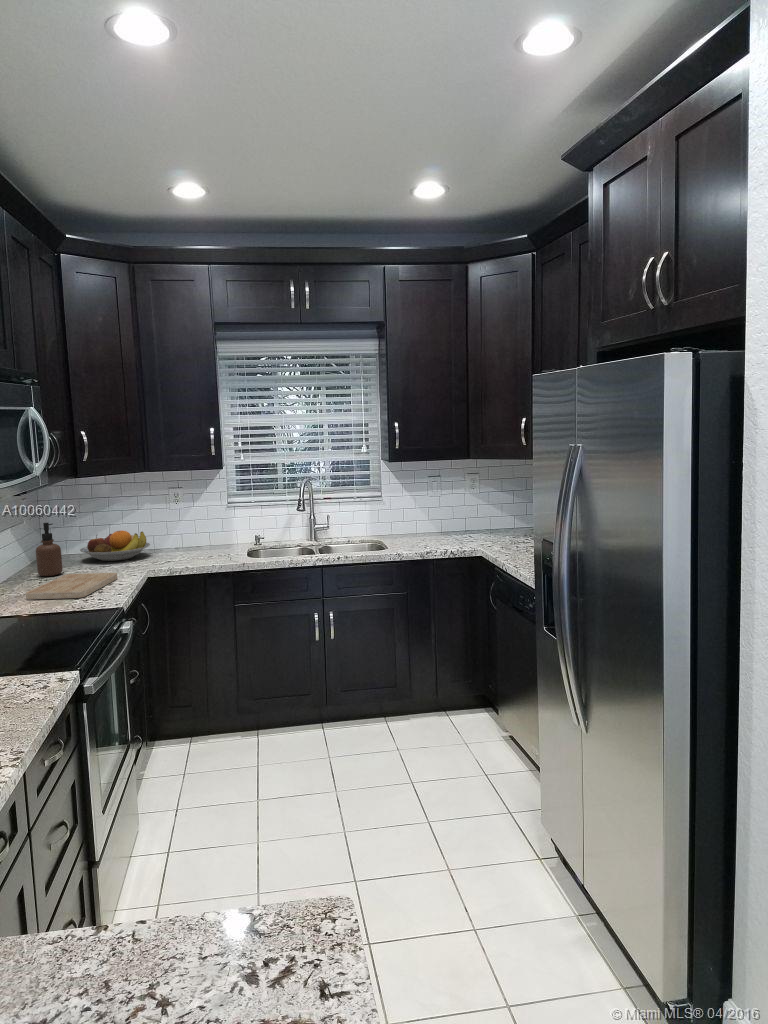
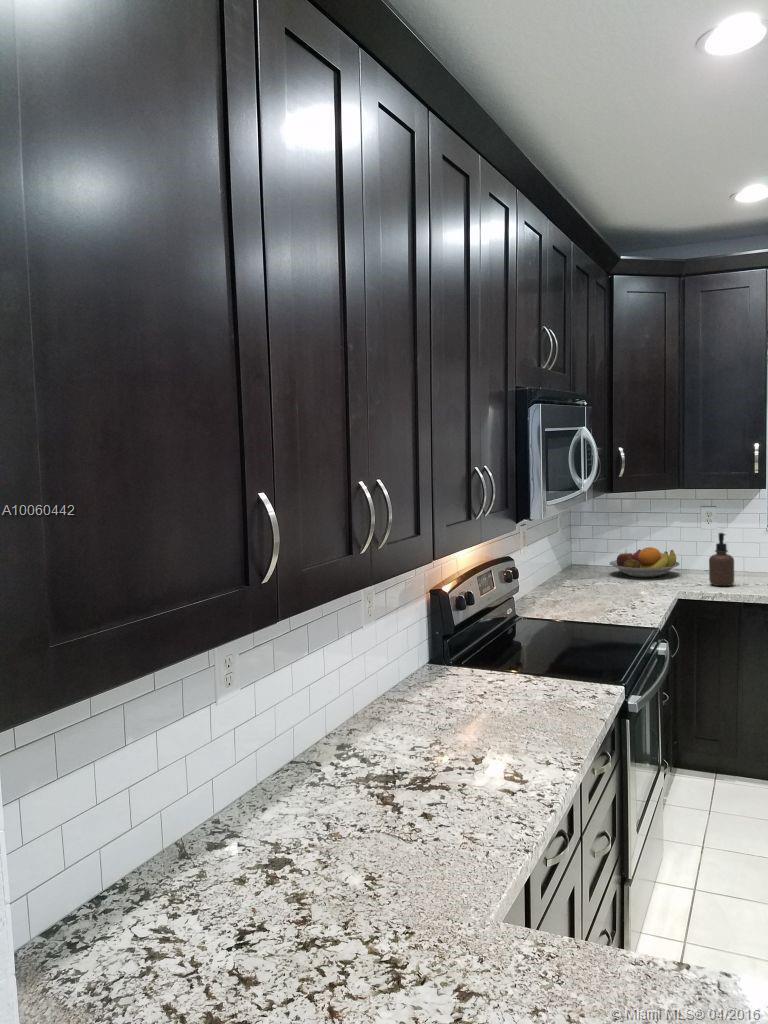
soap dispenser: present [36,523,62,576] -> present [709,533,734,586]
cutting board: present [26,573,118,599] -> none [565,586,649,611]

